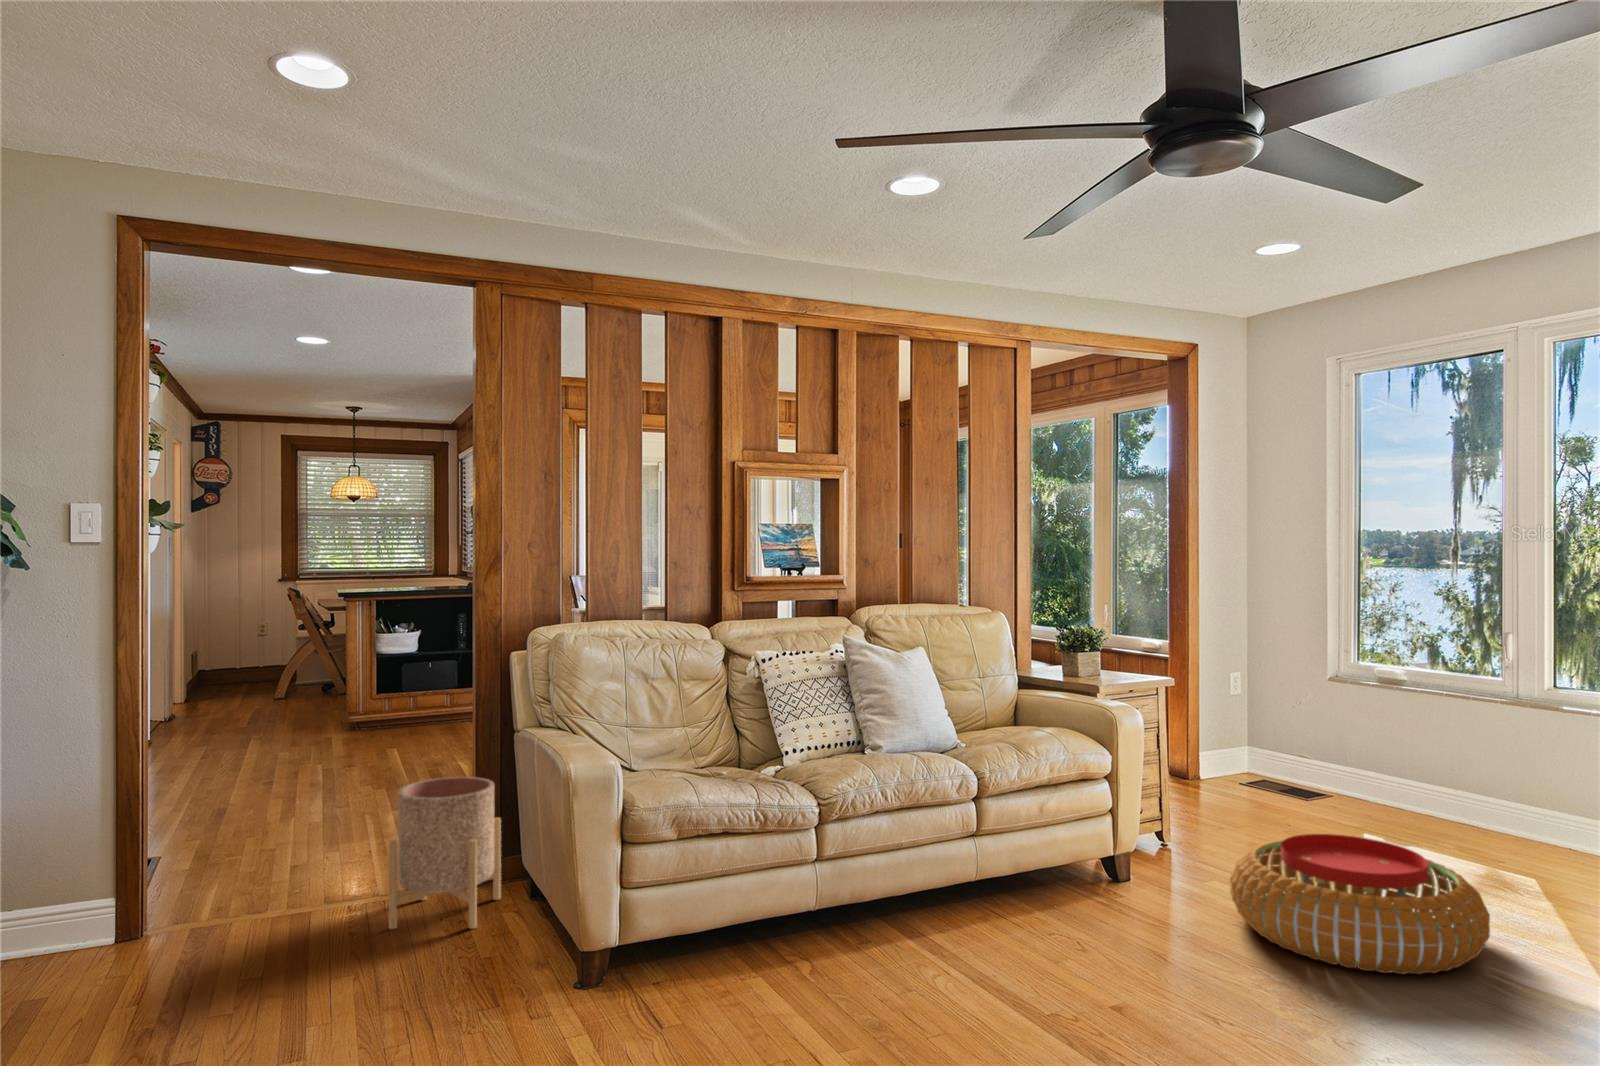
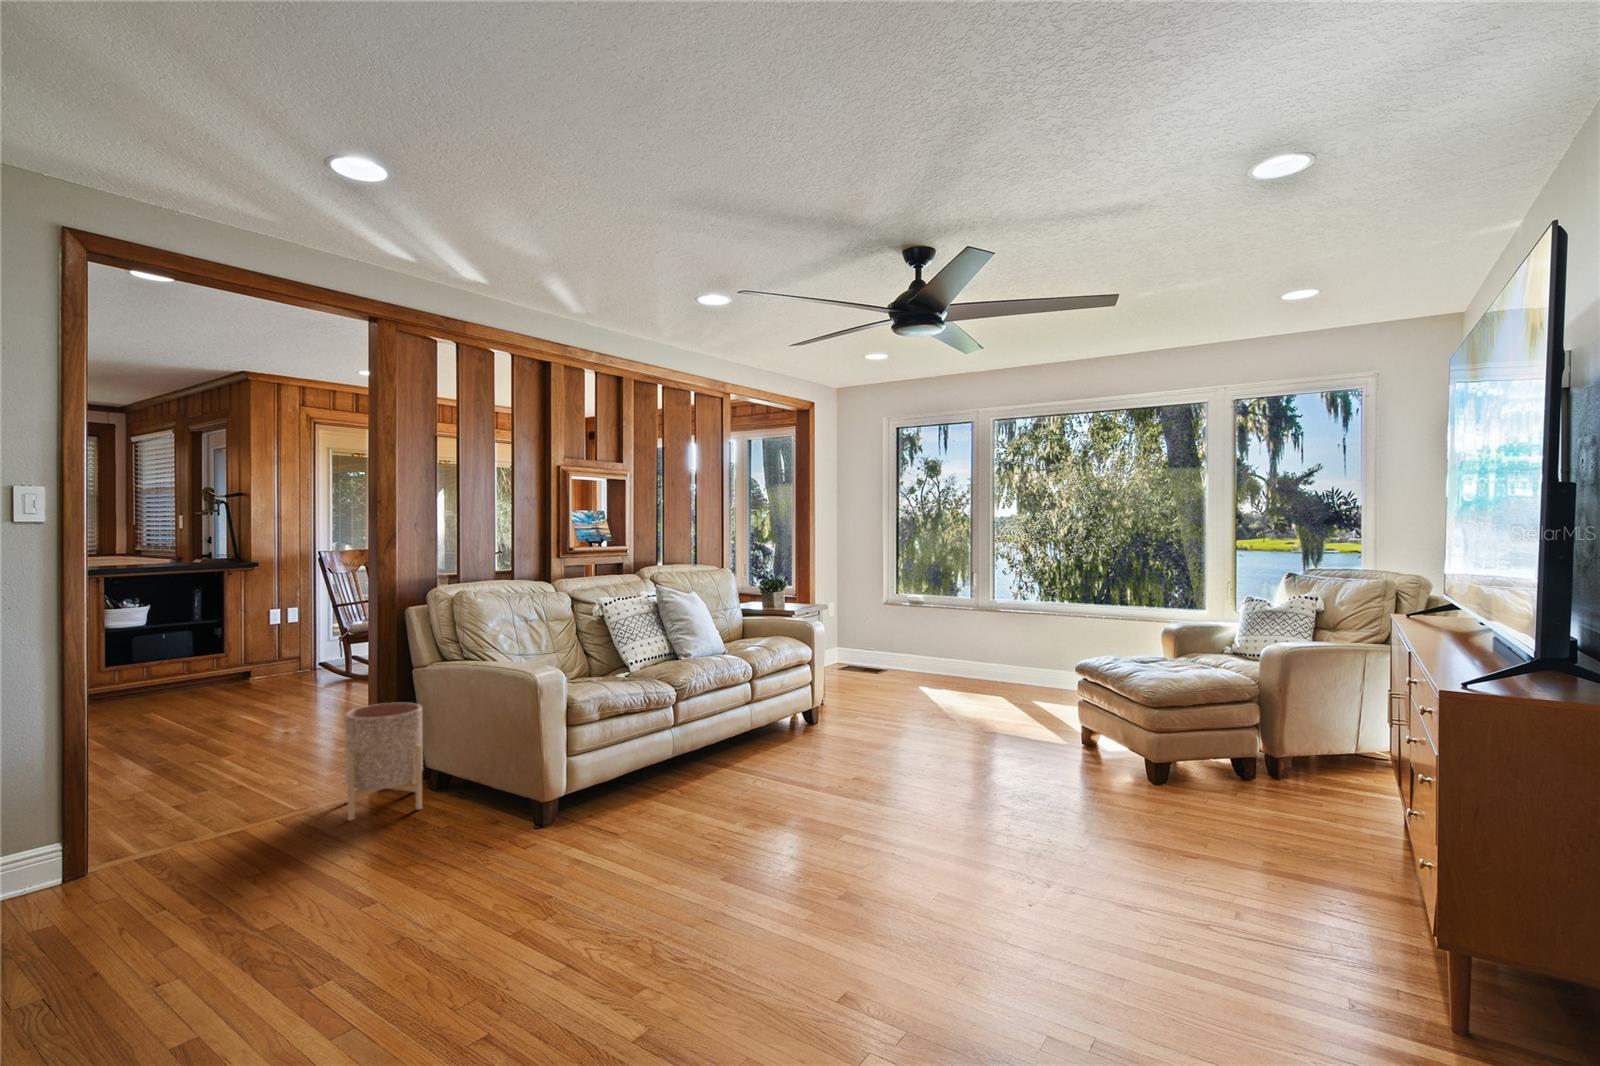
pouf: present [1230,834,1490,974] -> none [879,682,999,744]

